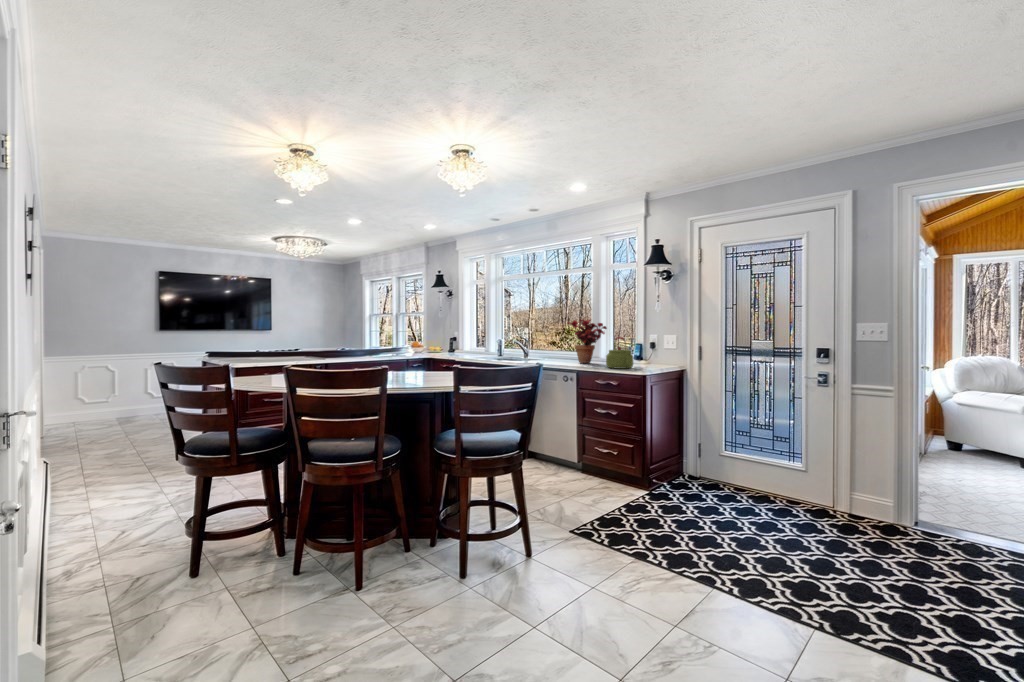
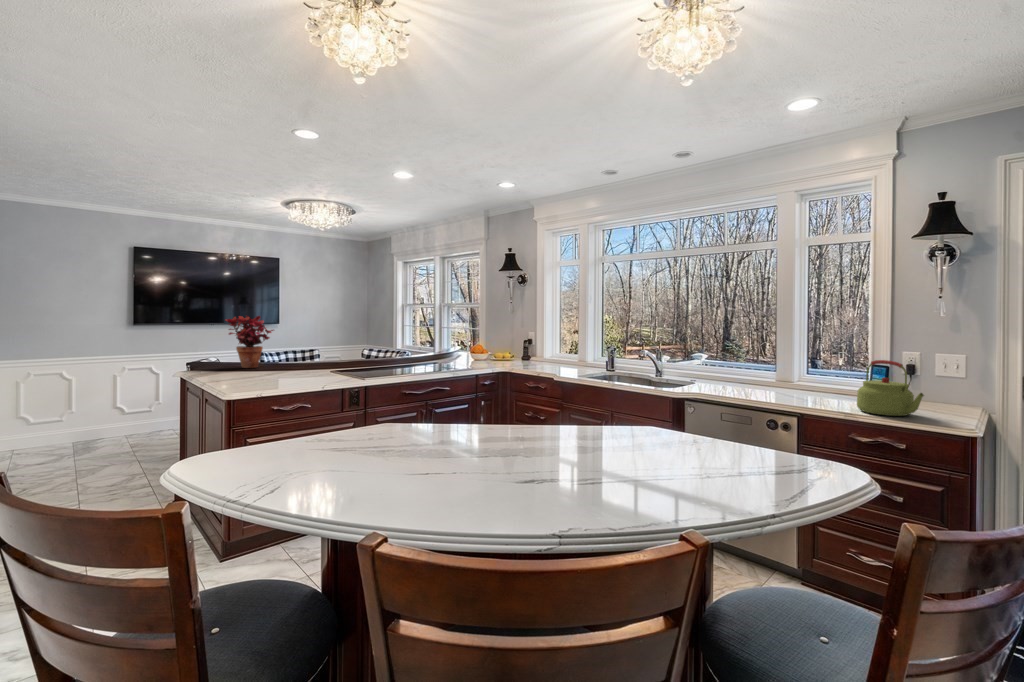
potted plant: present [568,319,607,363] -> present [225,316,273,368]

